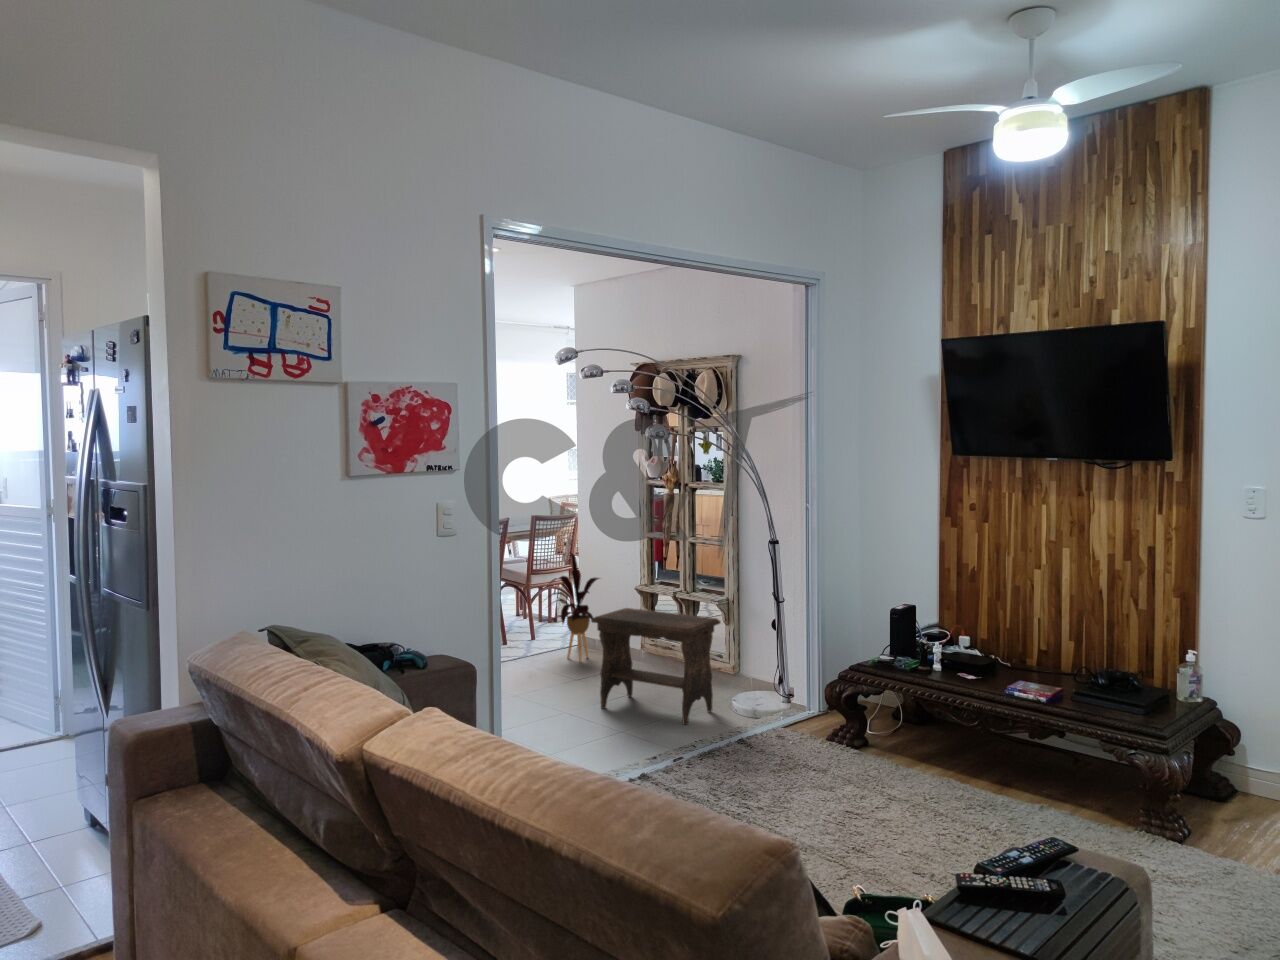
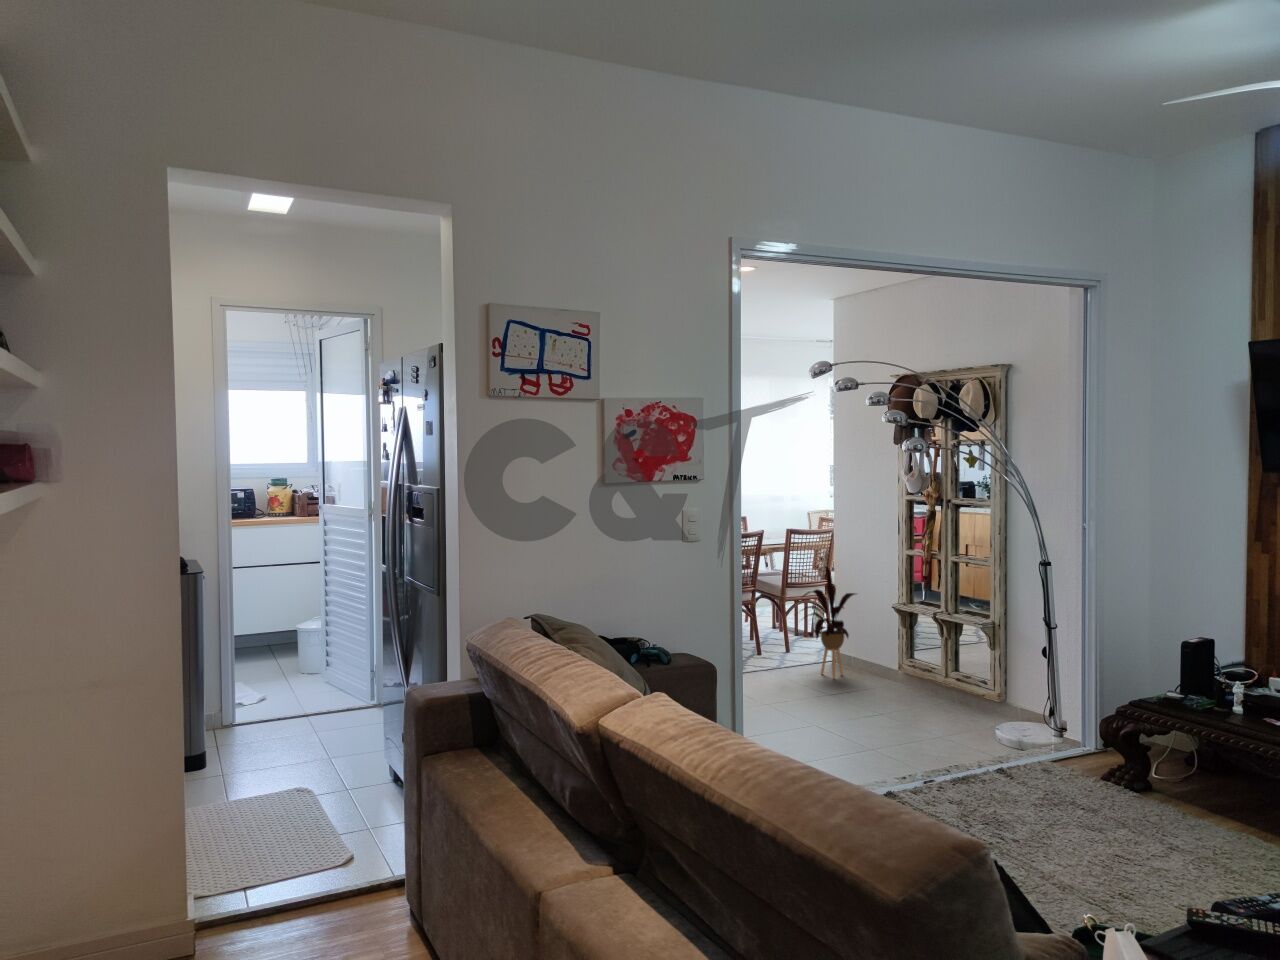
footstool: present [591,608,720,725] -> none [842,625,981,751]

